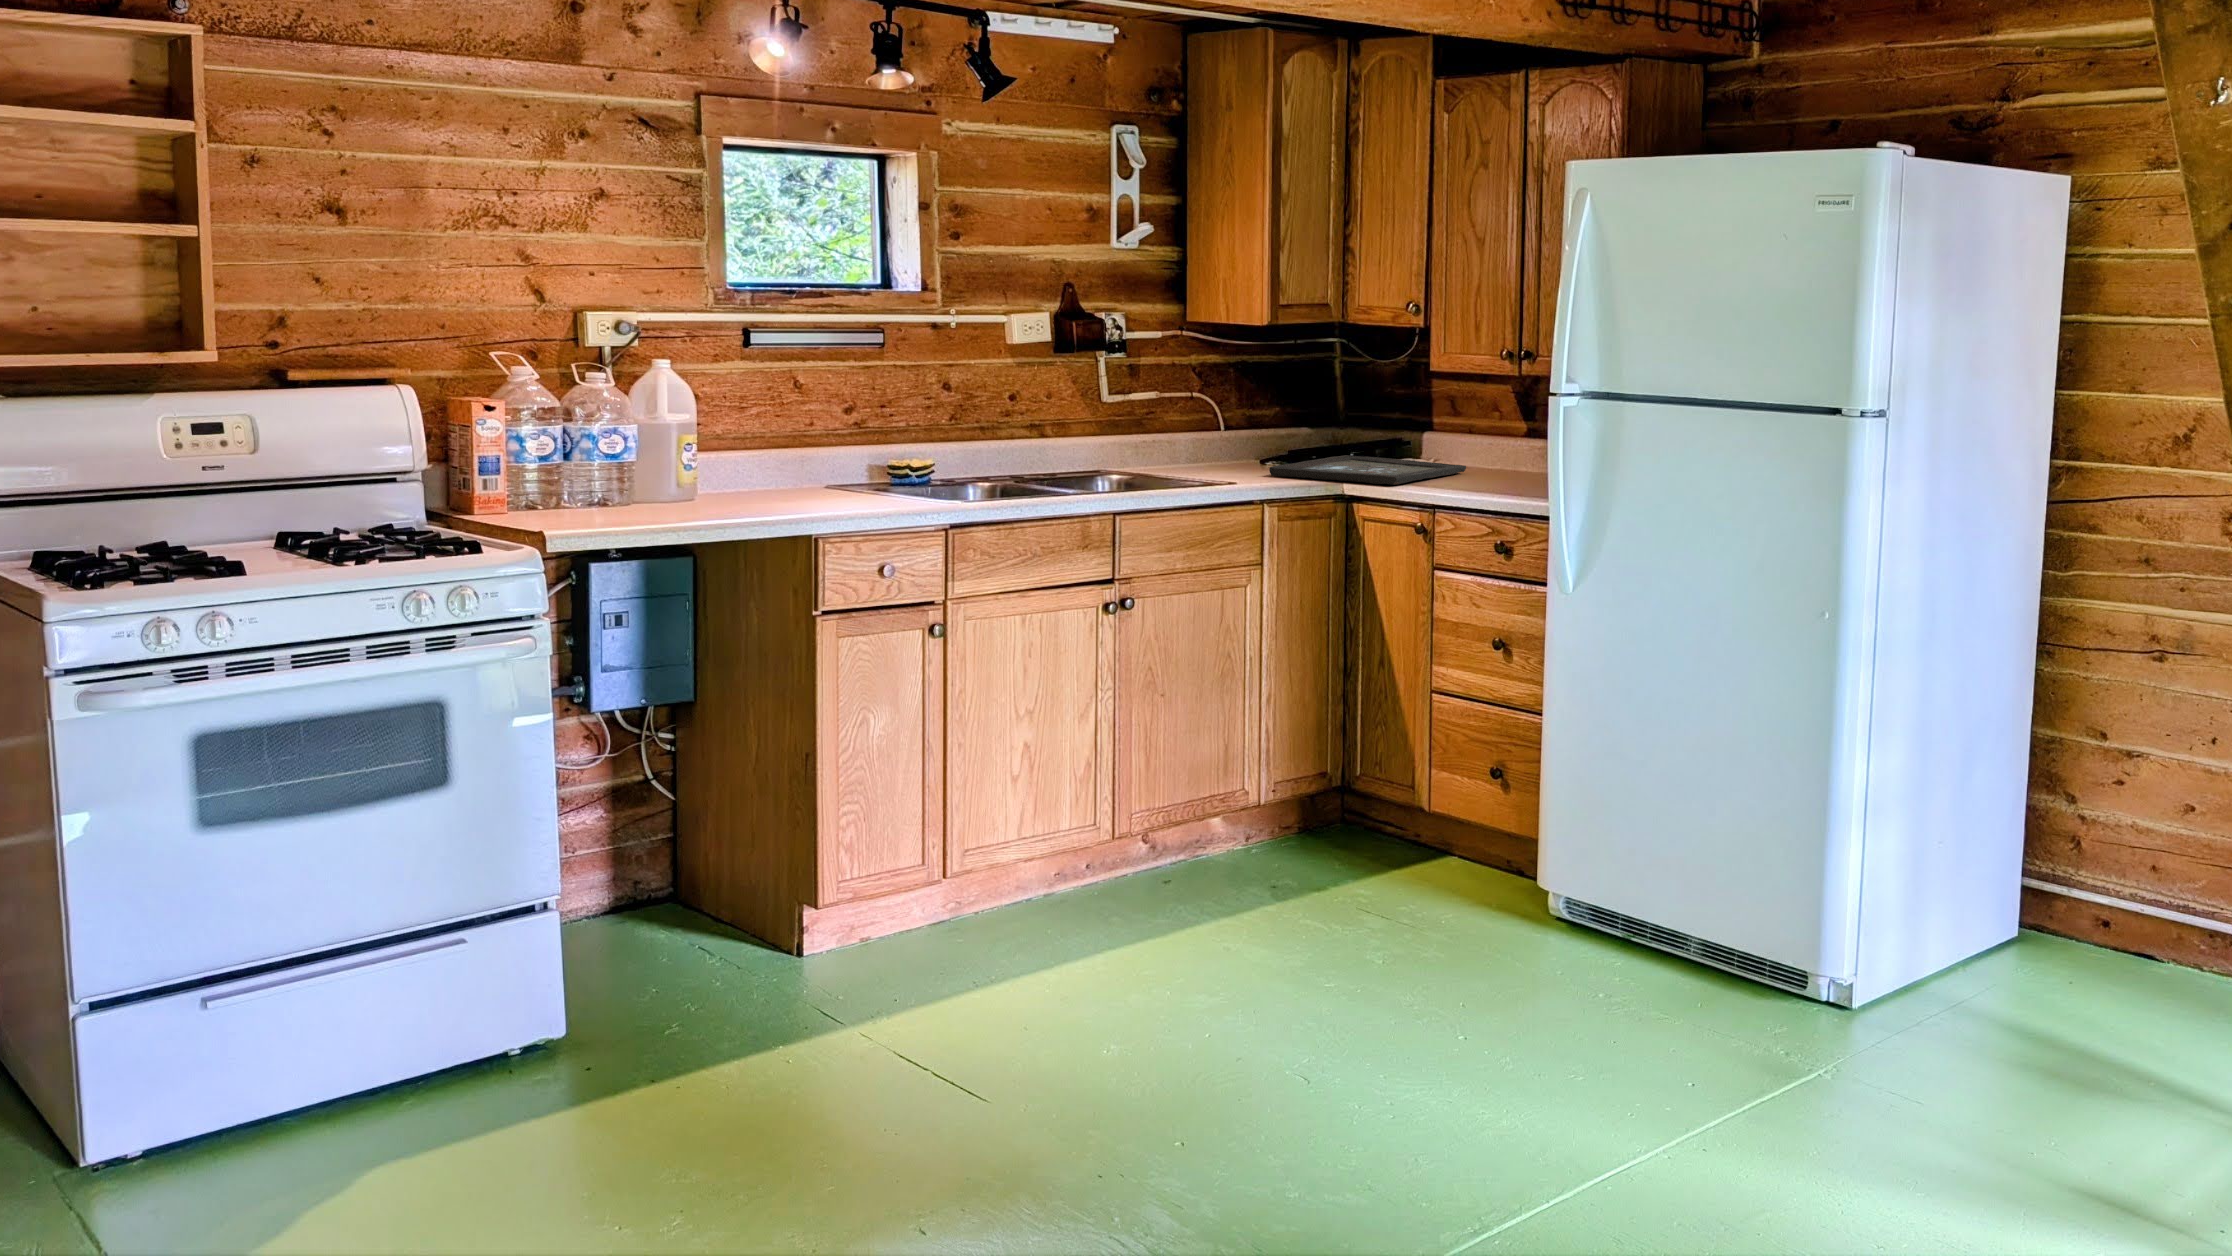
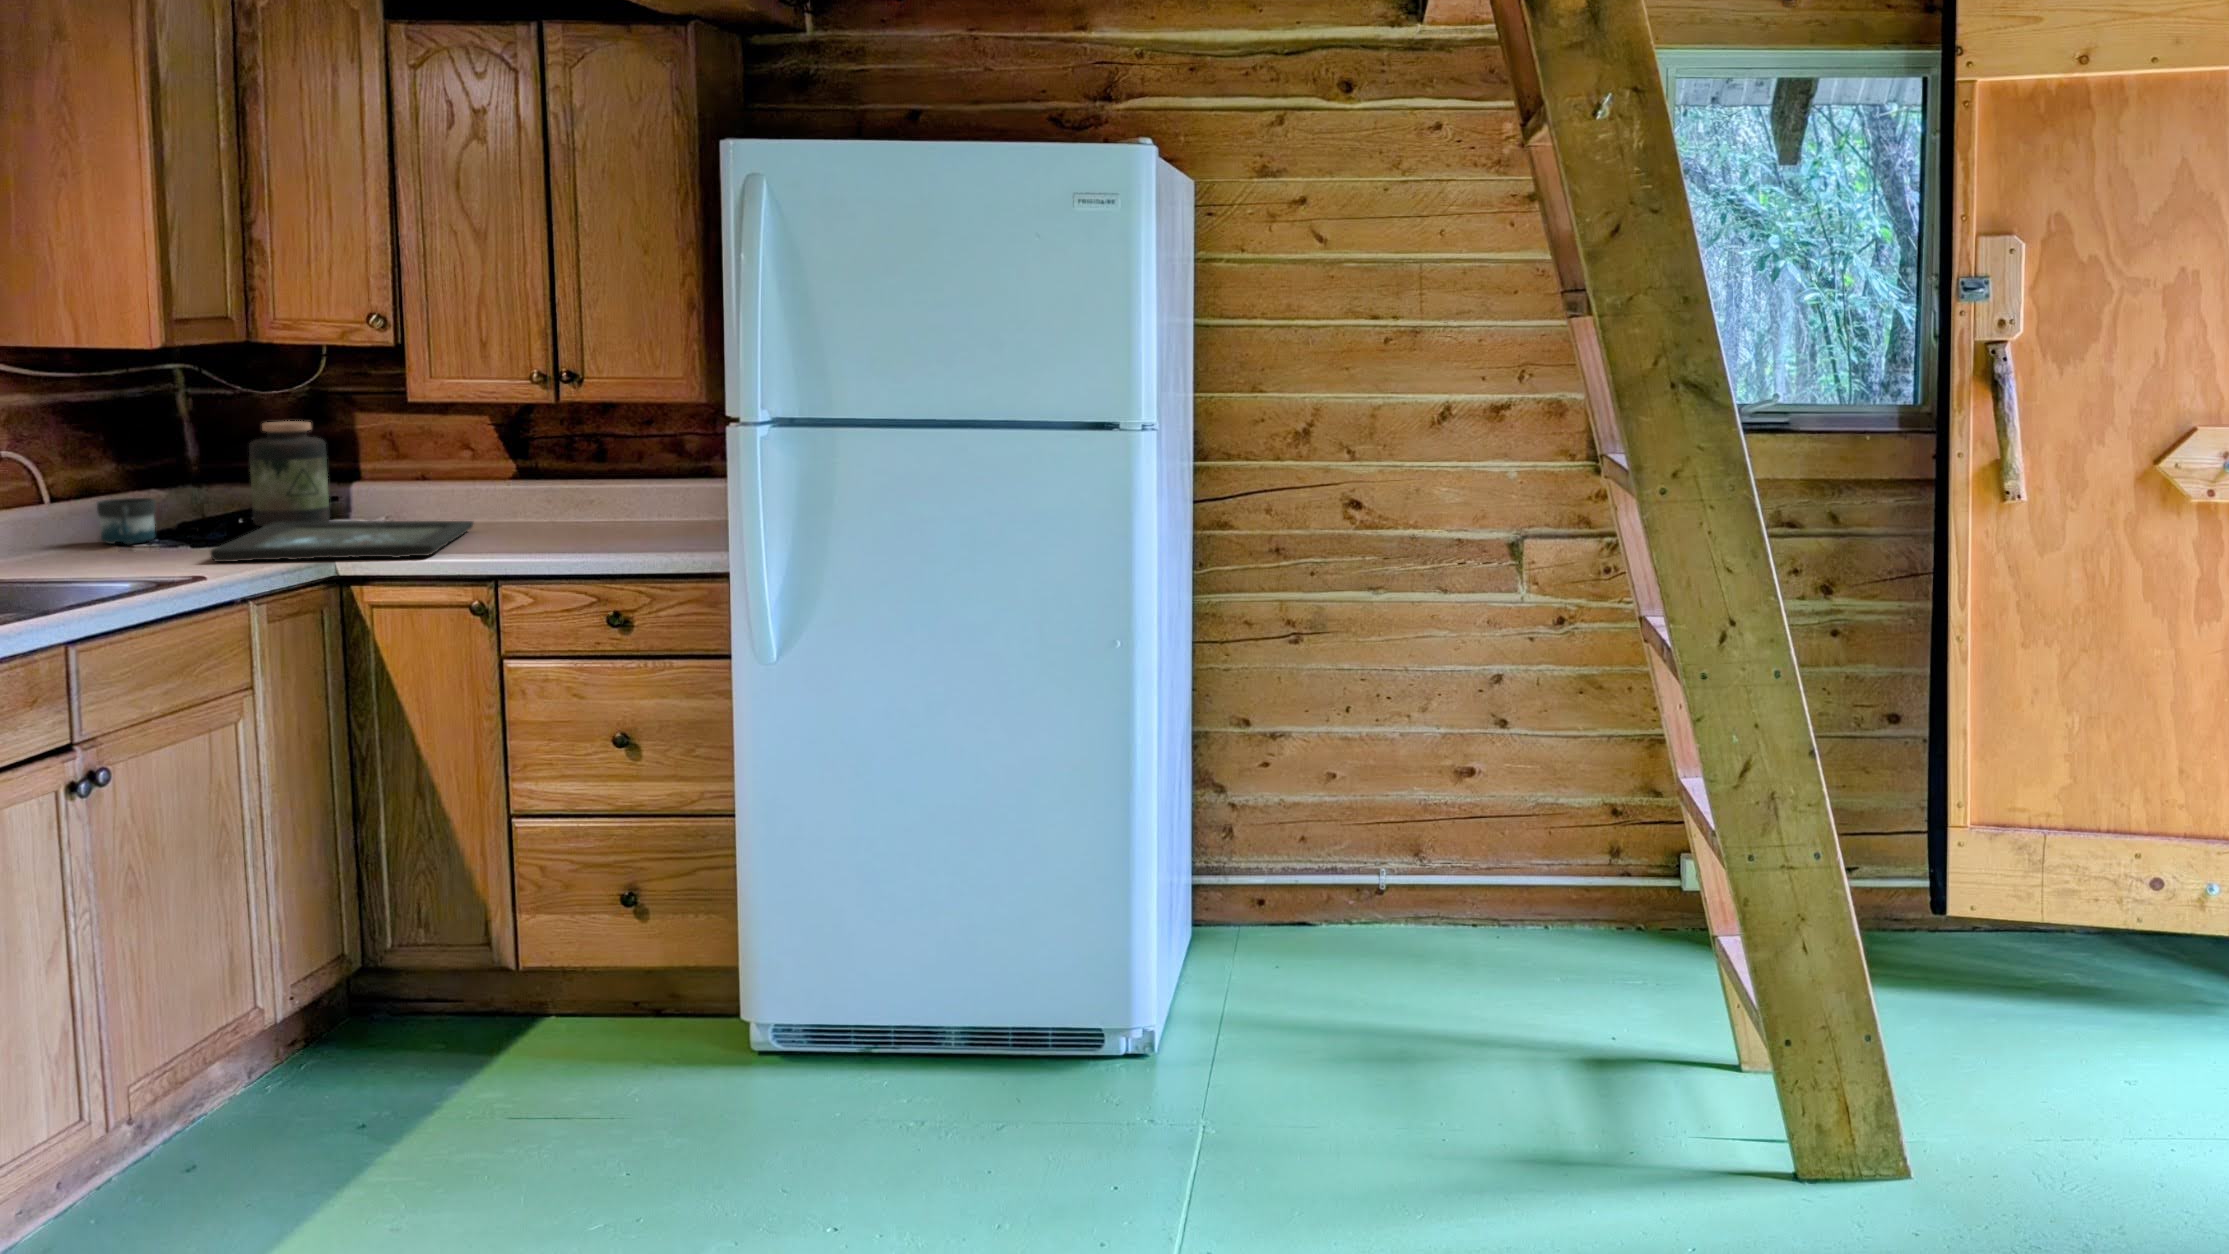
jar: none [1345,383,1395,461] -> present [249,421,330,526]
mug: none [1239,430,1273,461] -> present [97,498,155,544]

